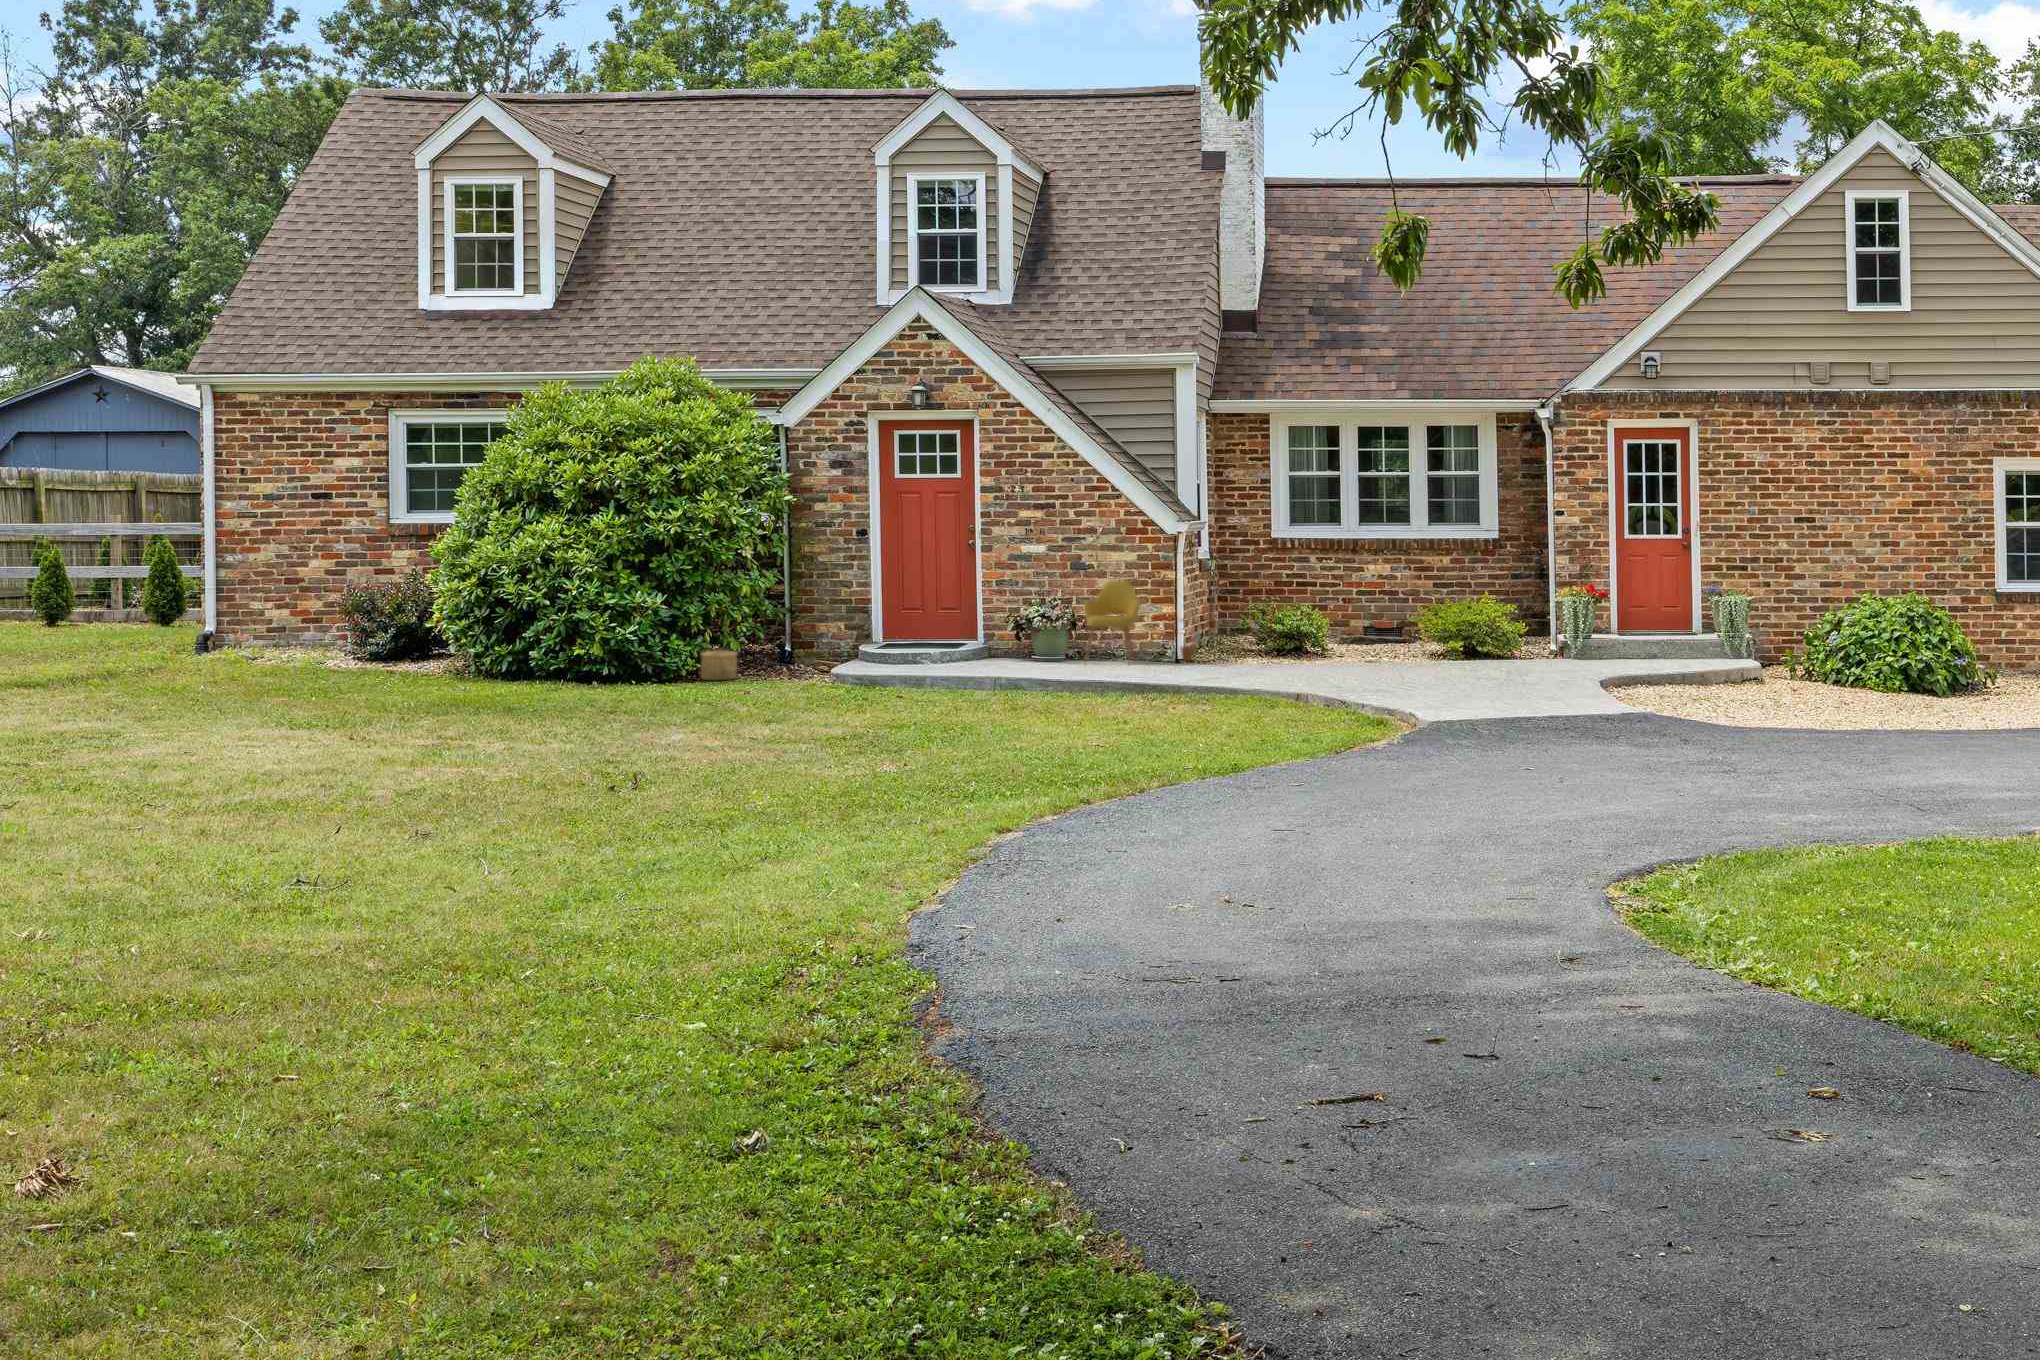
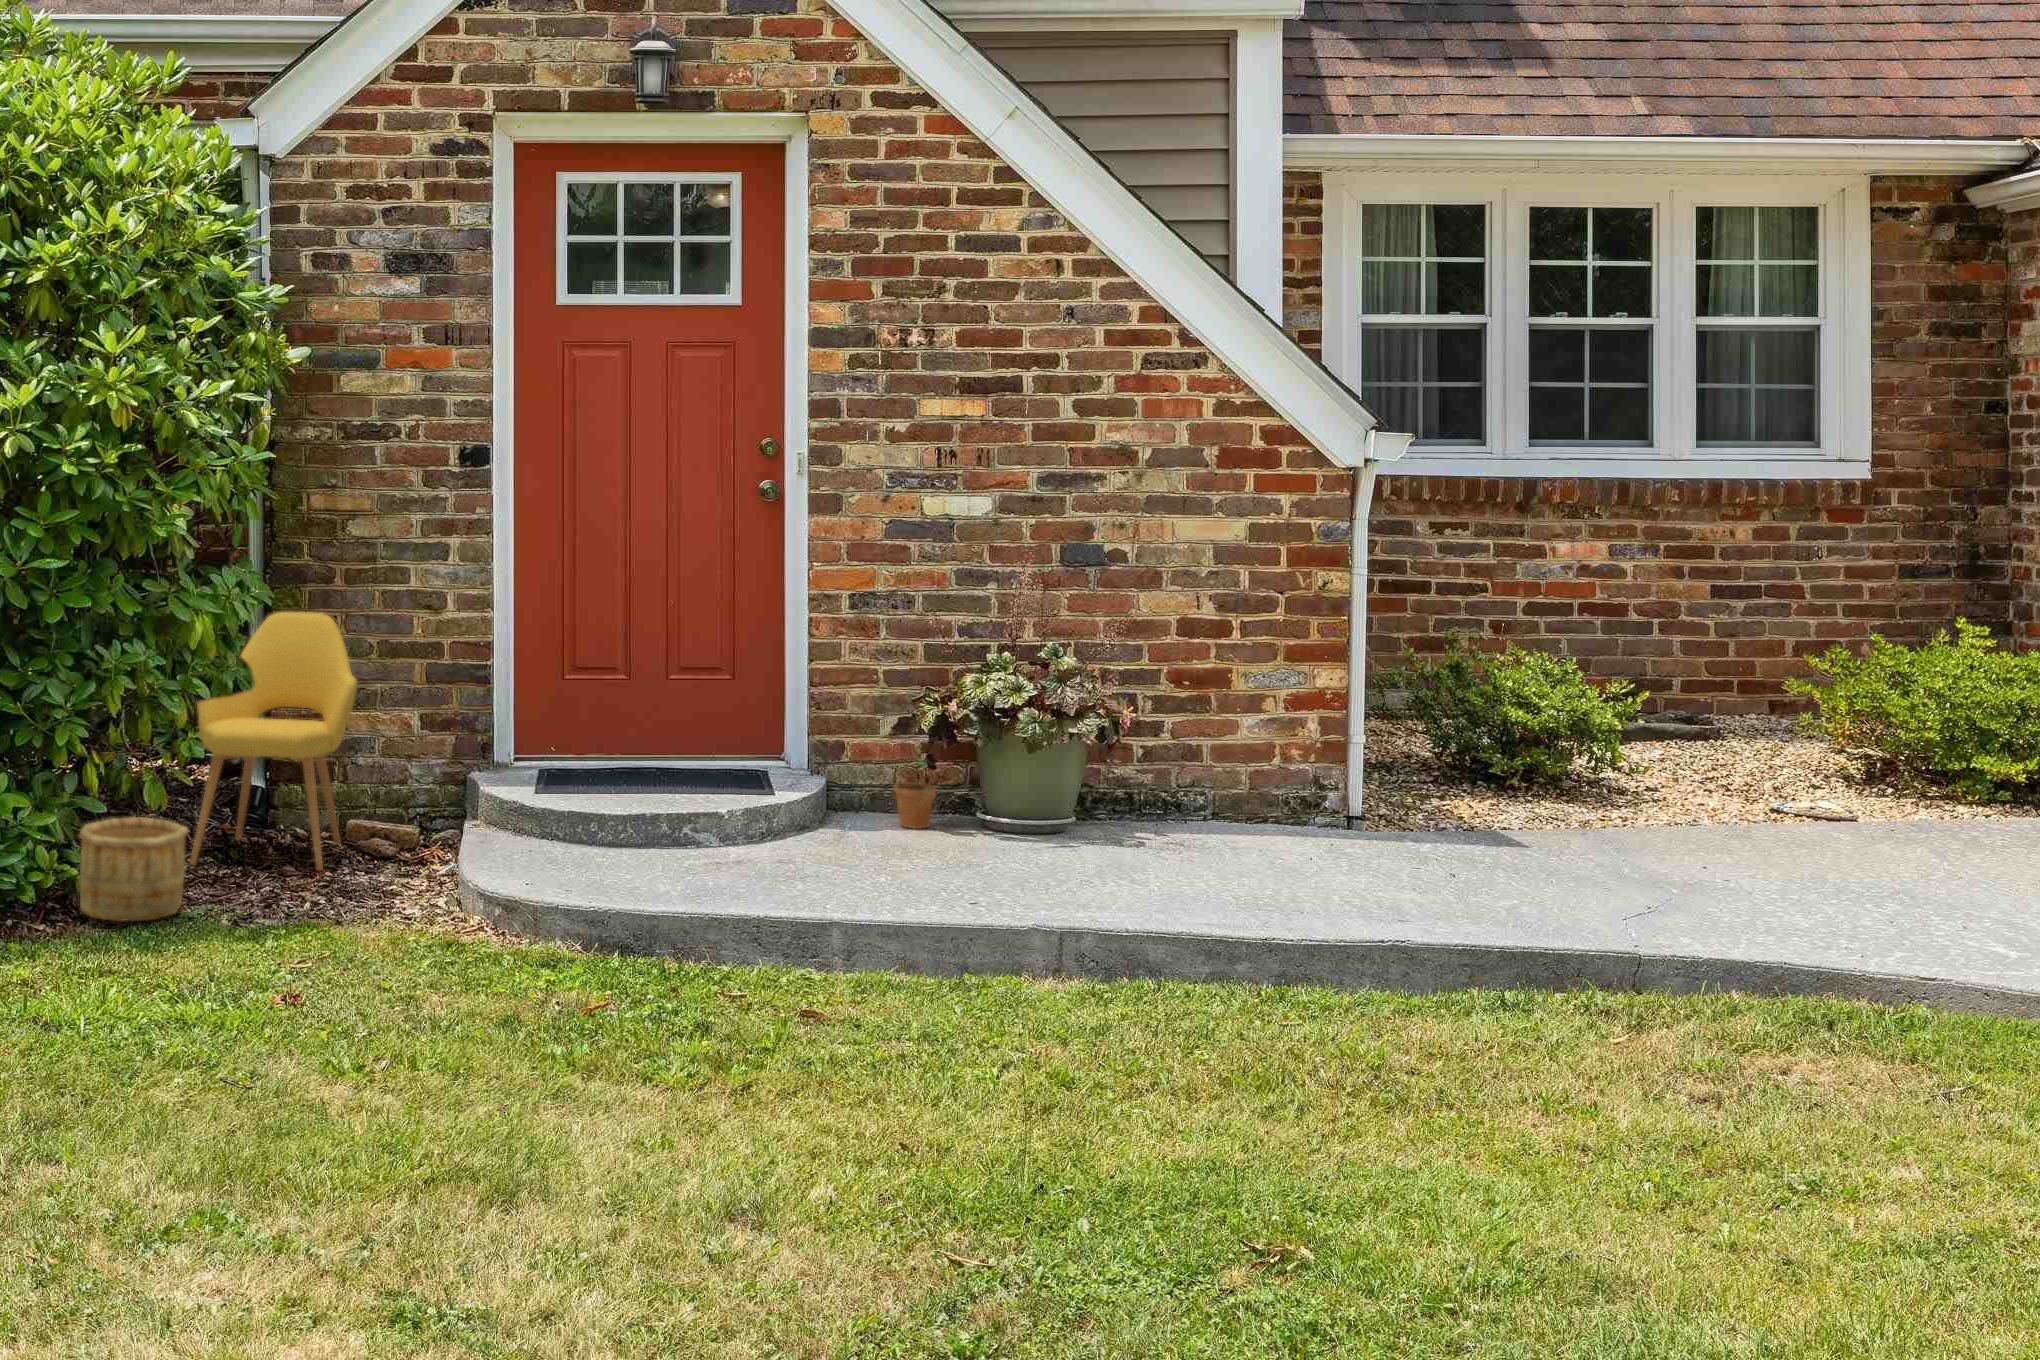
chair: present [1084,580,1140,660] -> present [190,612,357,871]
potted plant: present [1175,619,1194,661] -> present [890,702,936,829]

